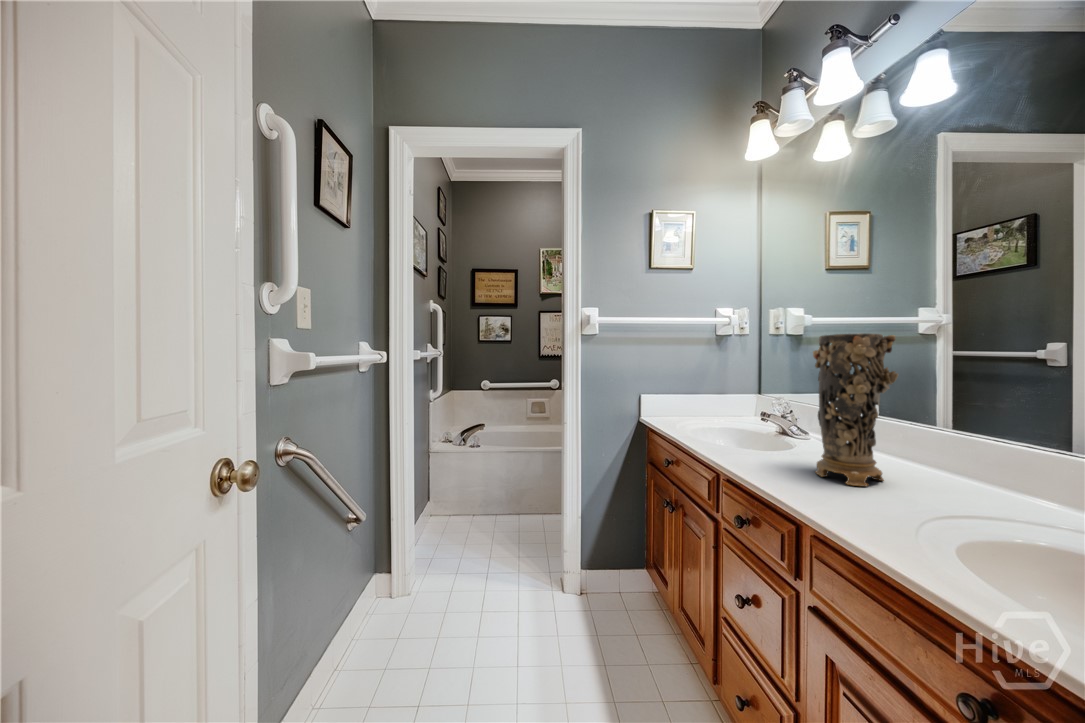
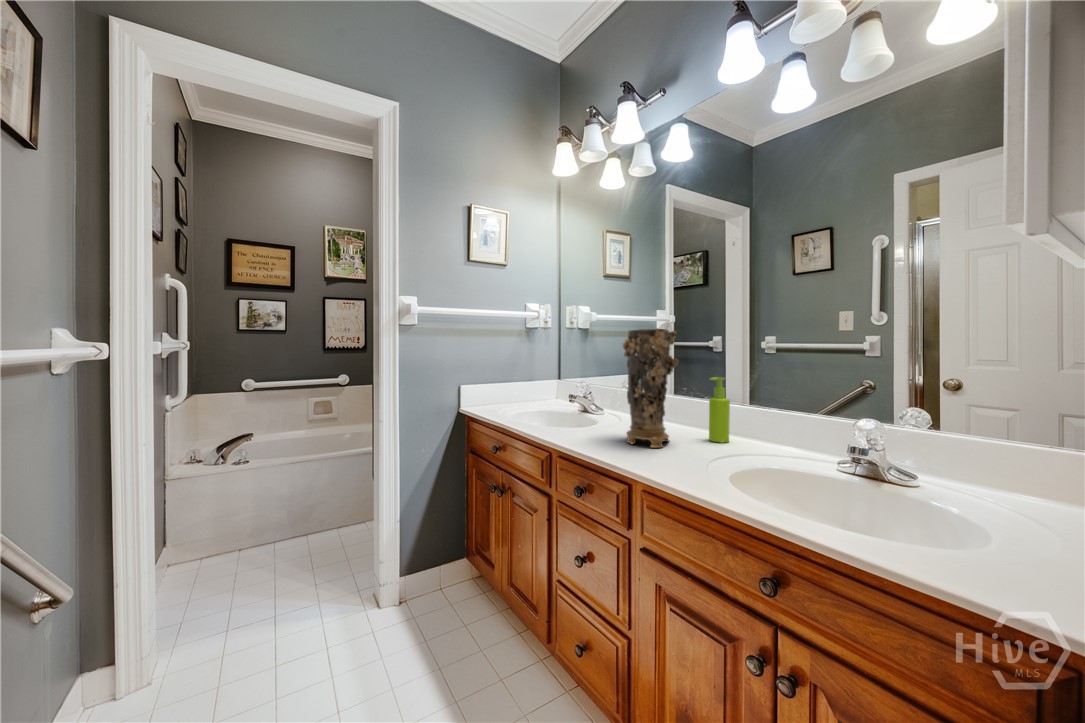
soap dispenser: none [955,399,996,494] -> present [709,377,730,442]

